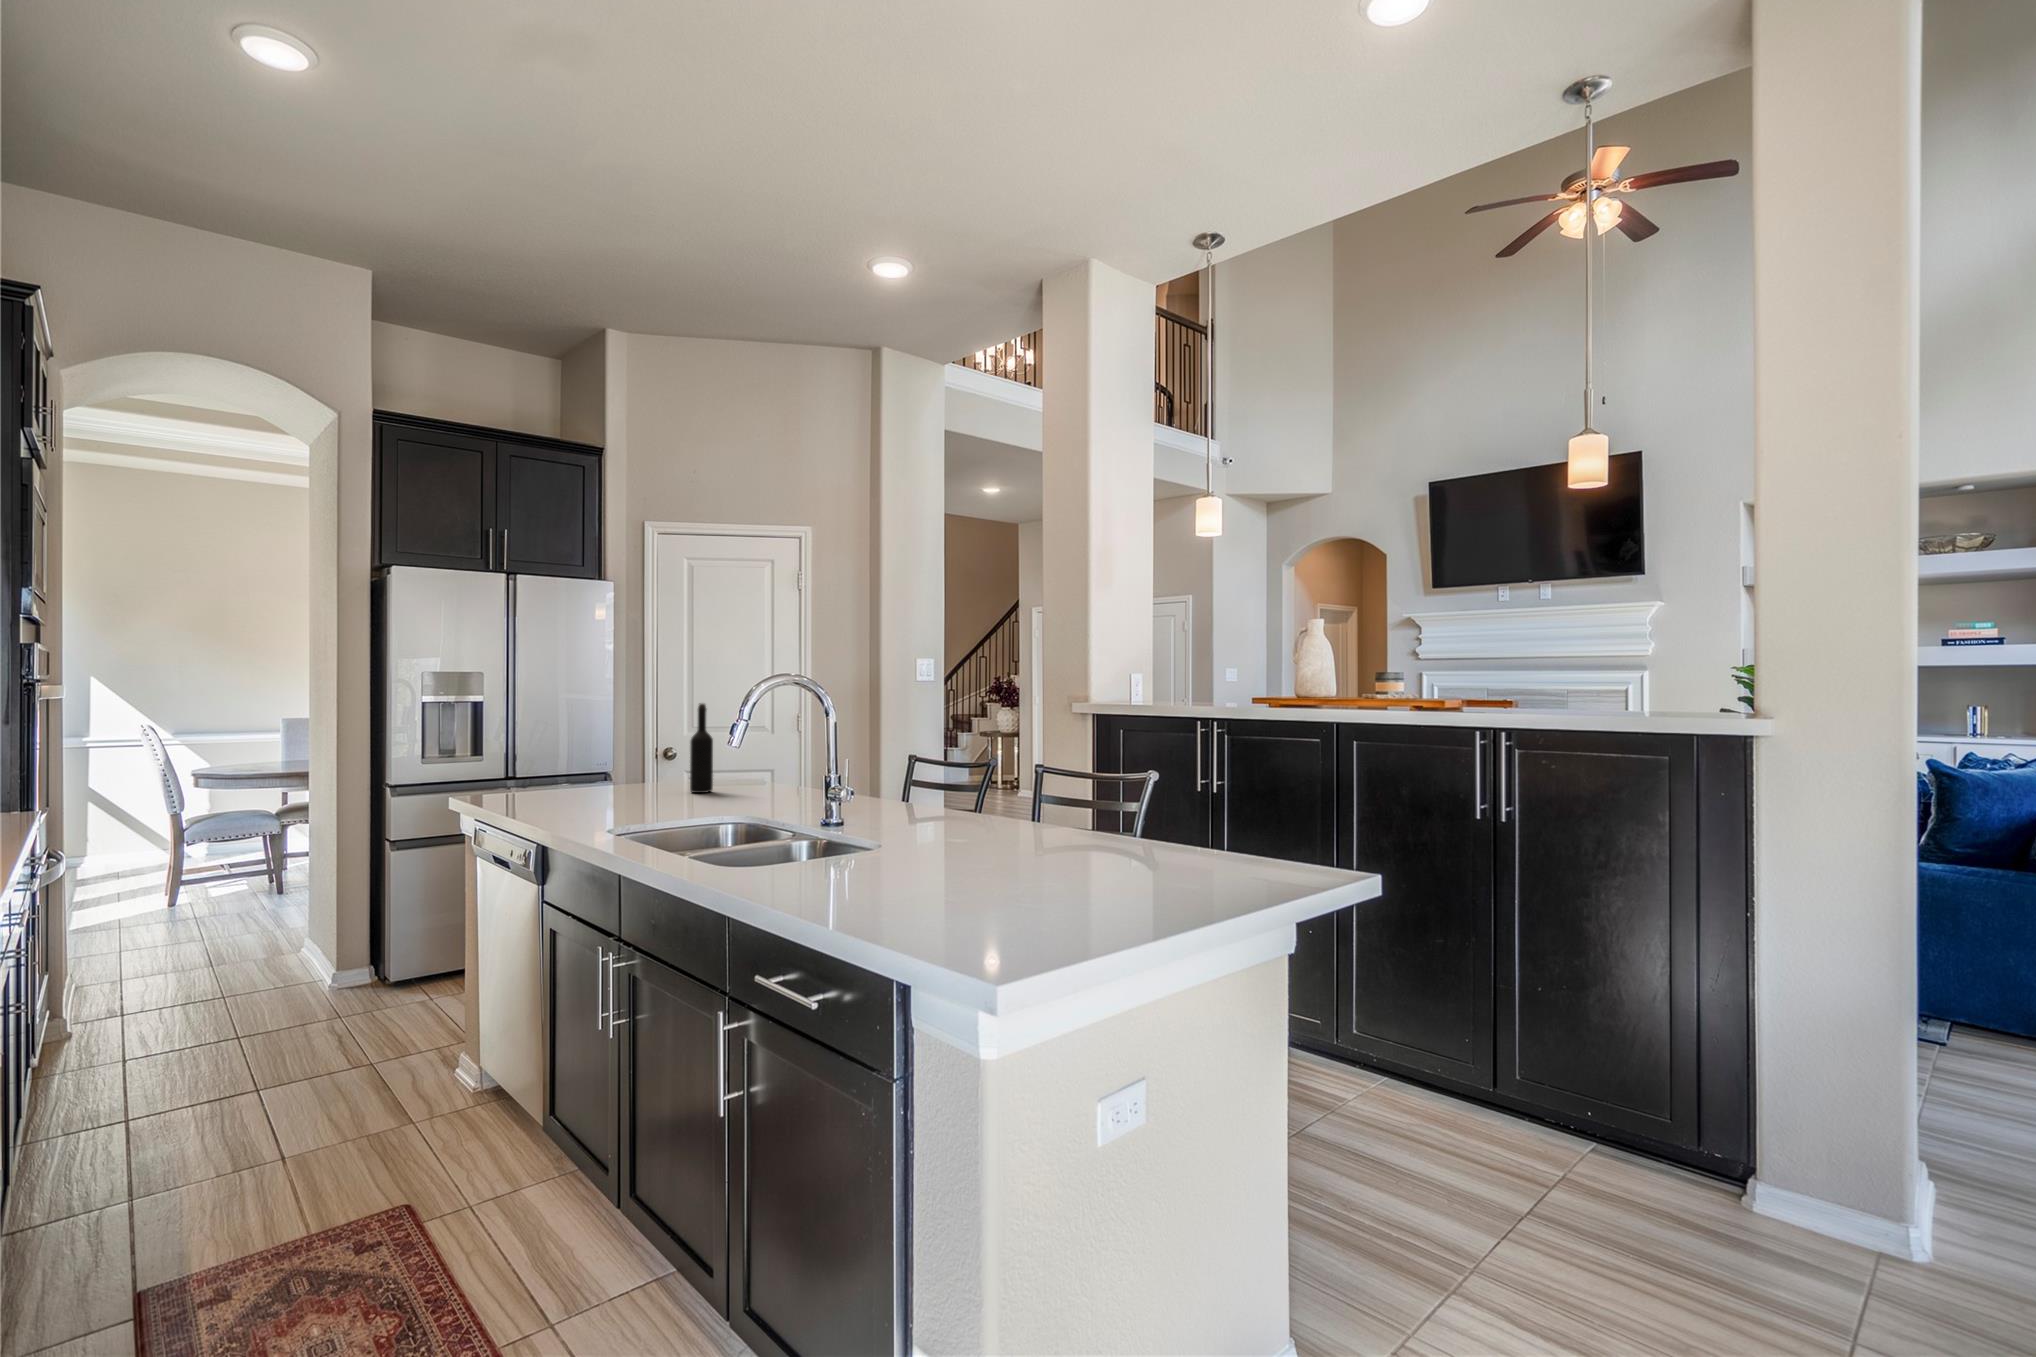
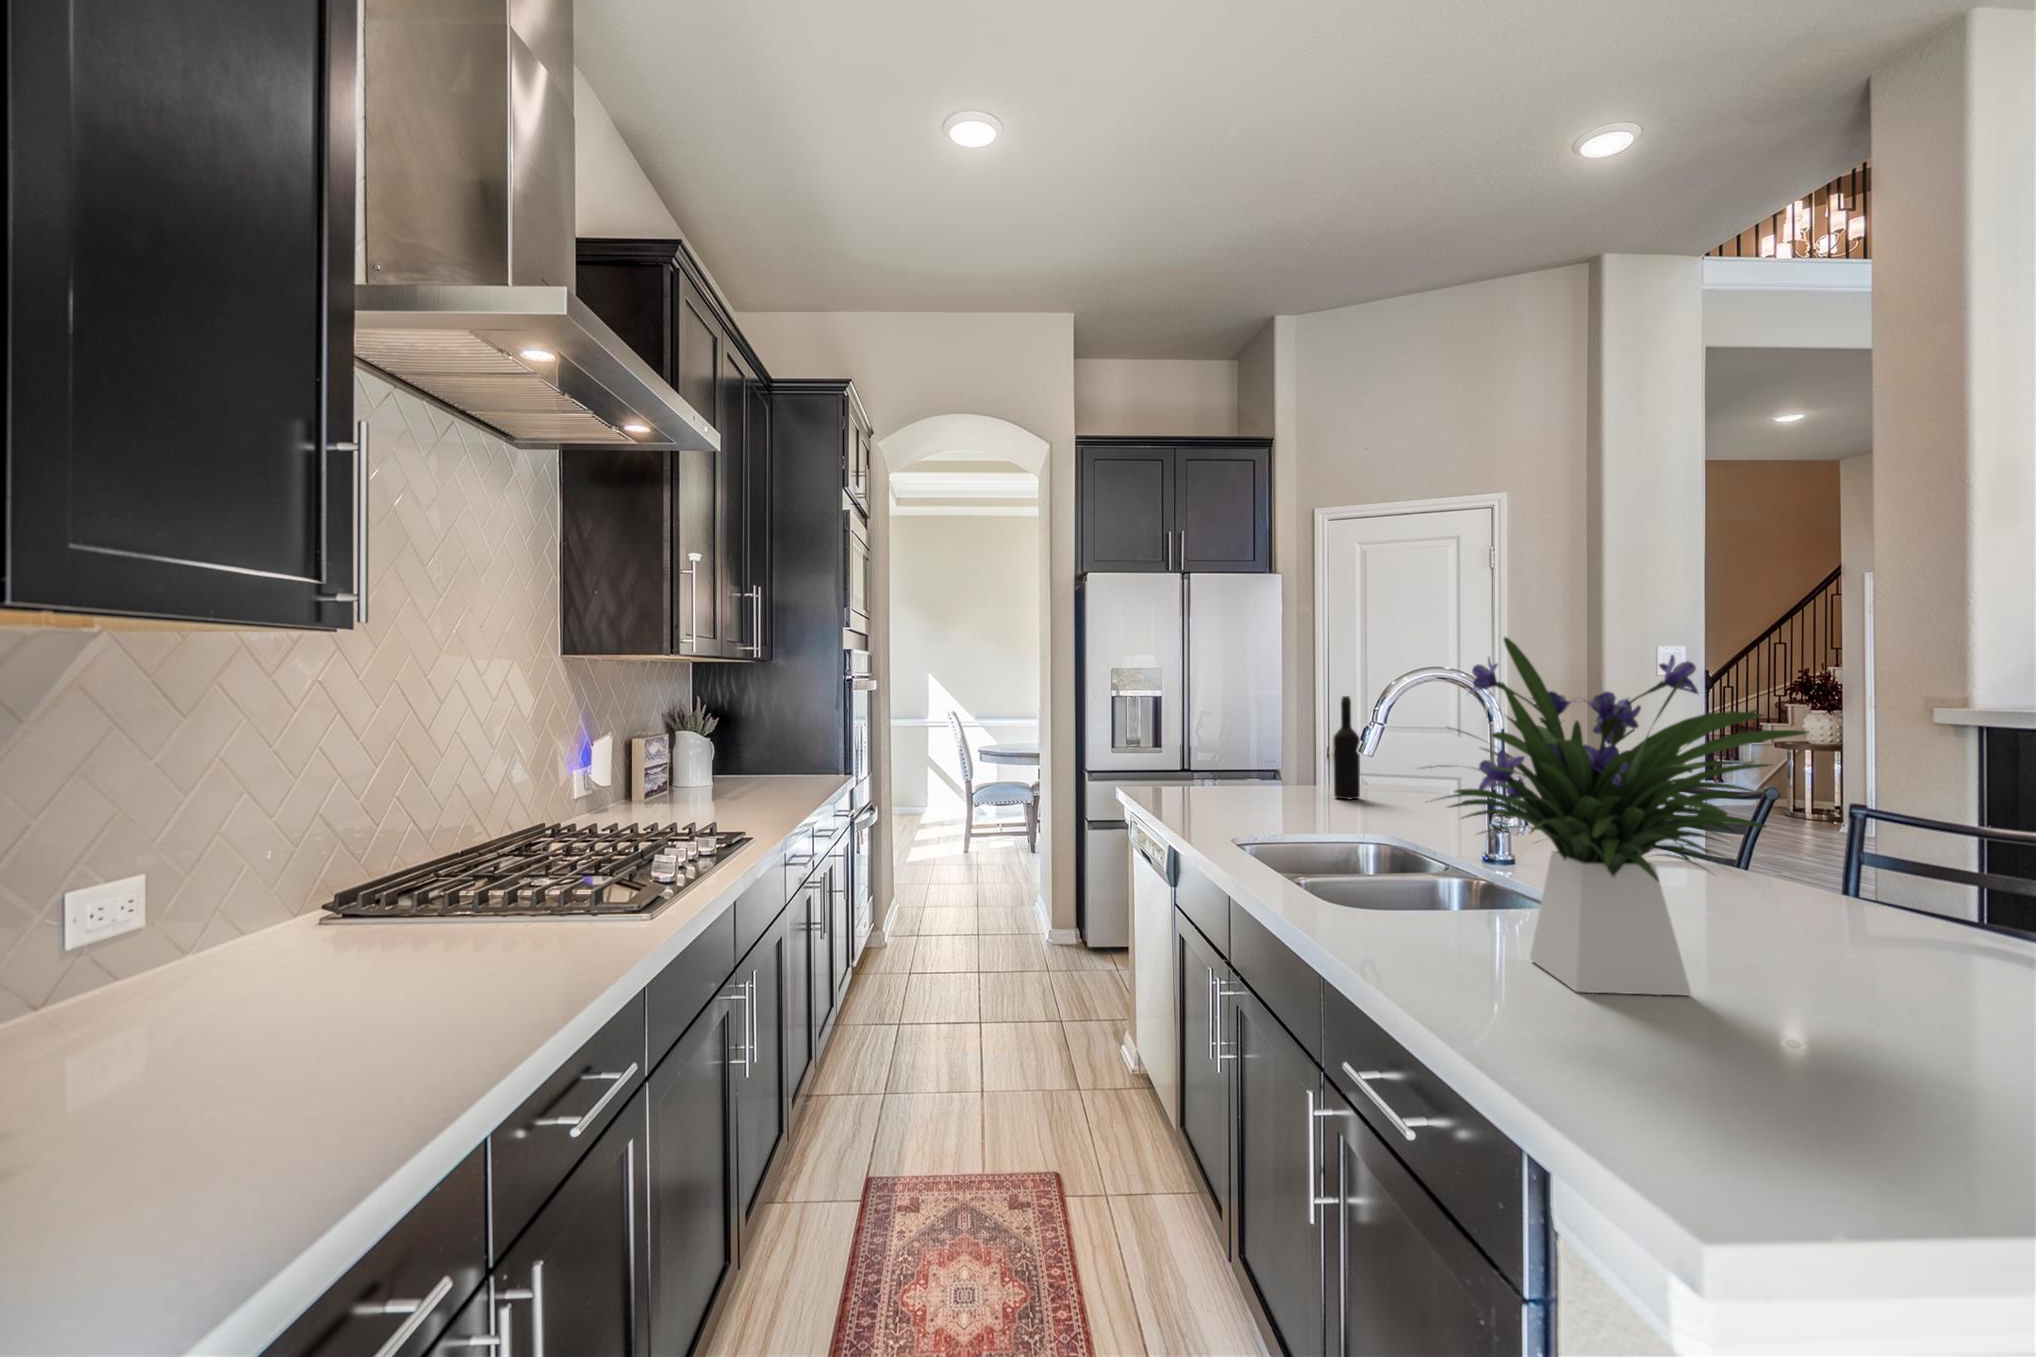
flower arrangement: none [801,674,1006,894] -> present [1442,637,1808,996]

